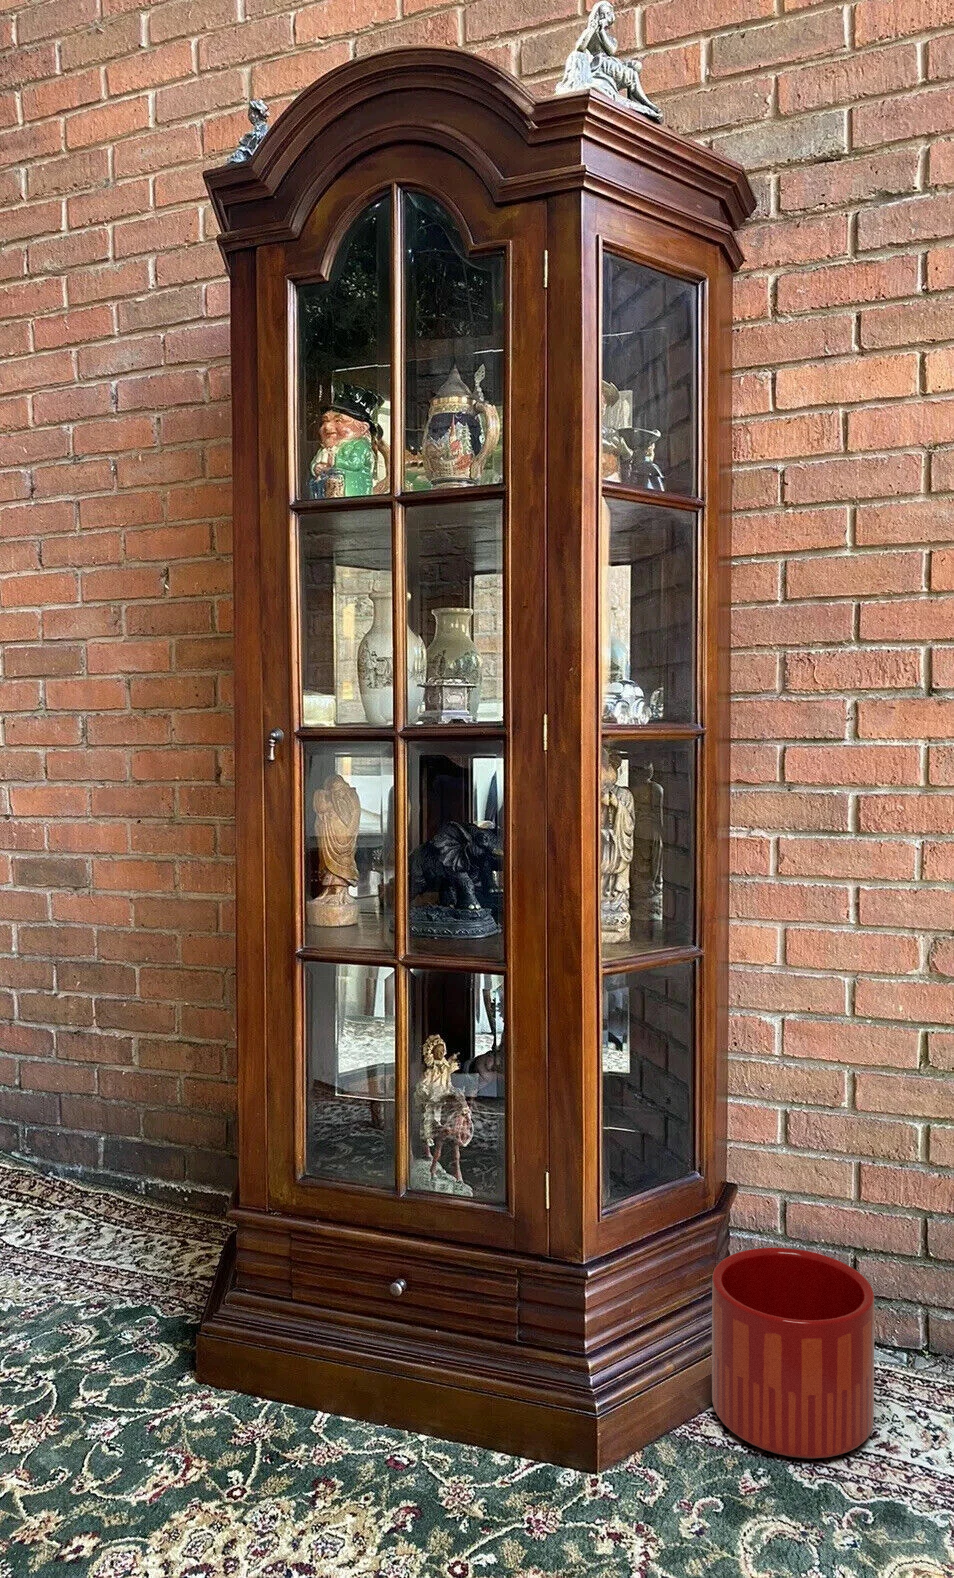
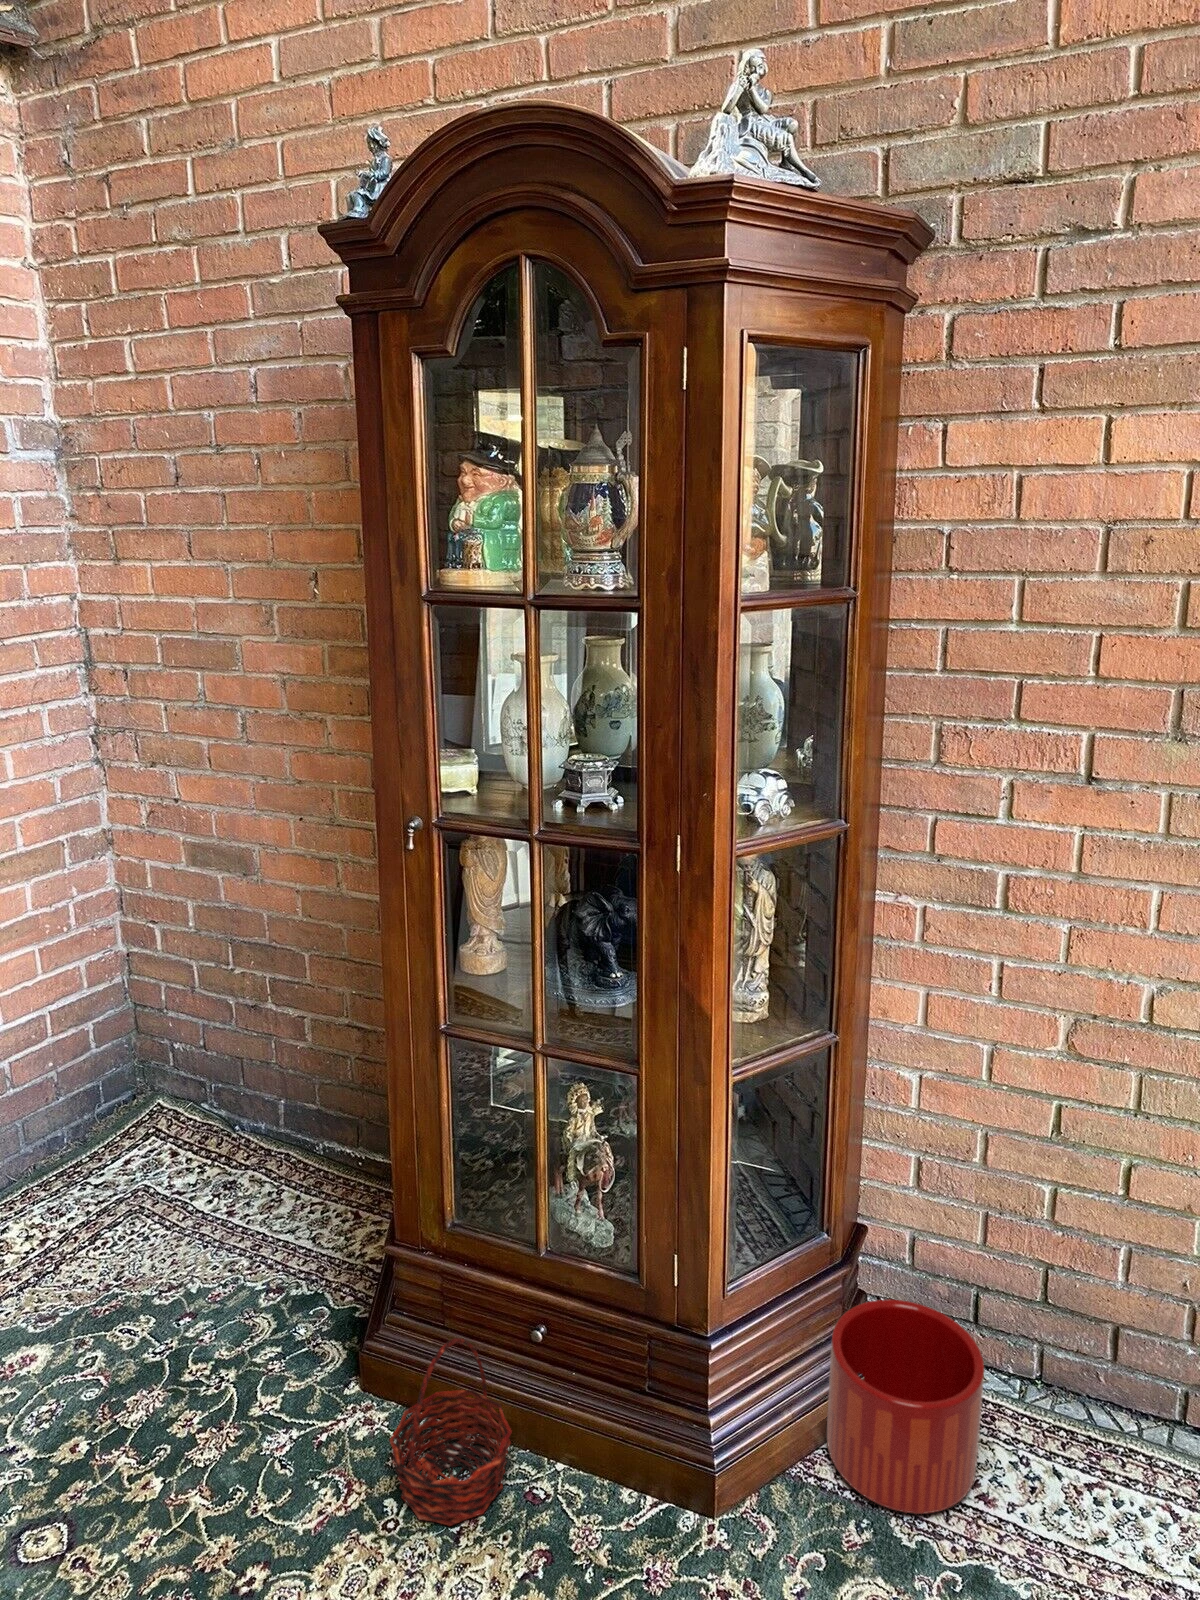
basket: none [235,1278,371,1490] -> present [390,1338,512,1526]

